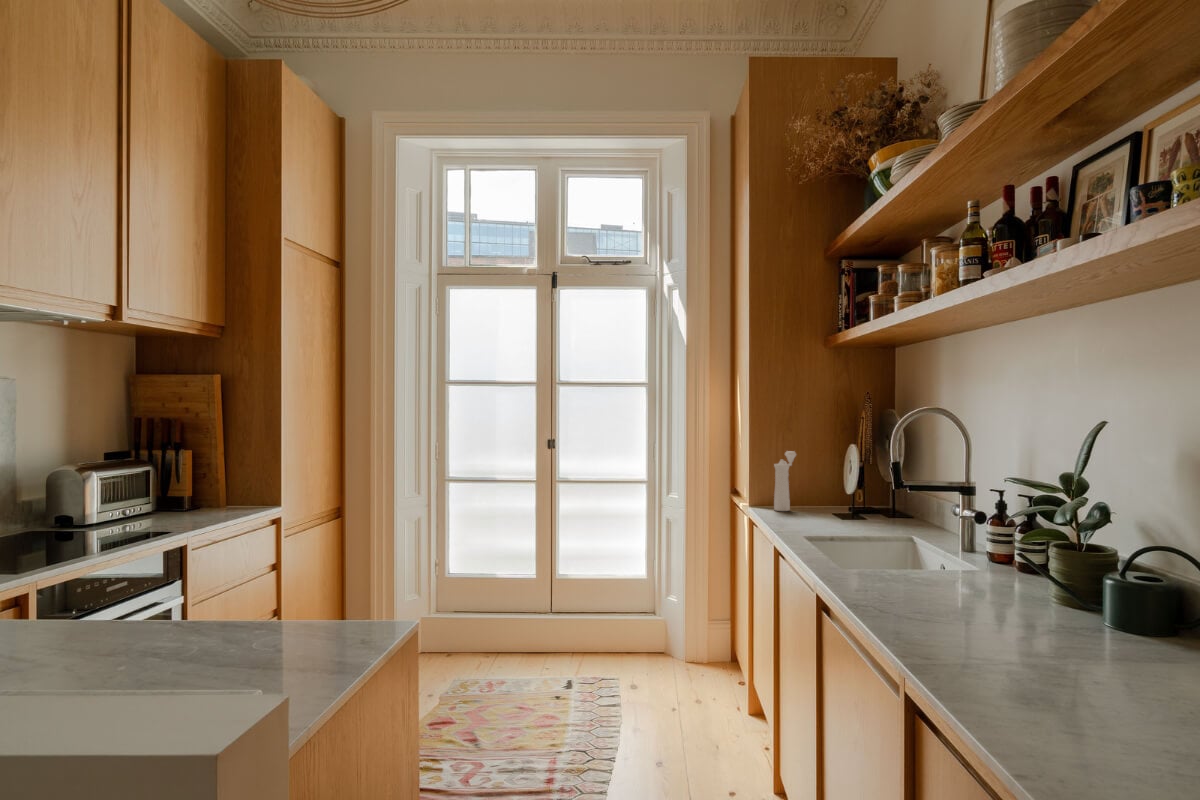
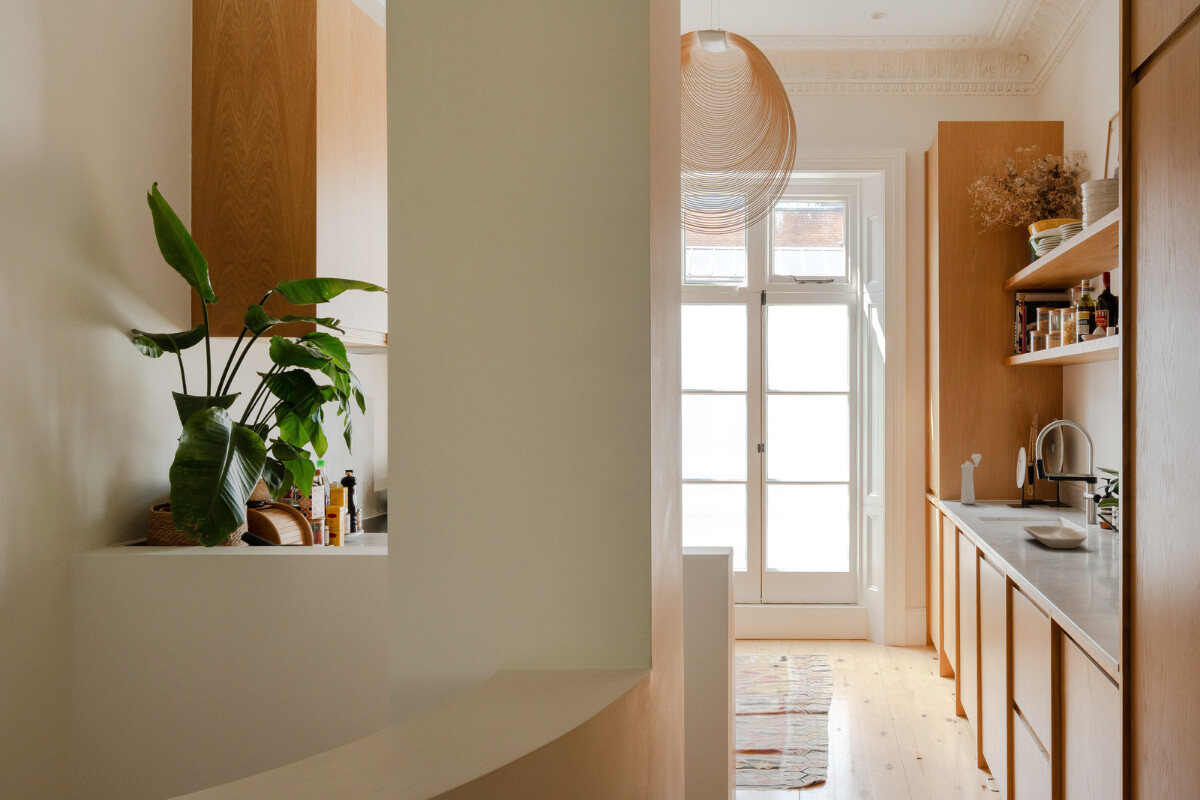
tray: none [902,569,1038,627] -> present [1023,525,1087,548]

